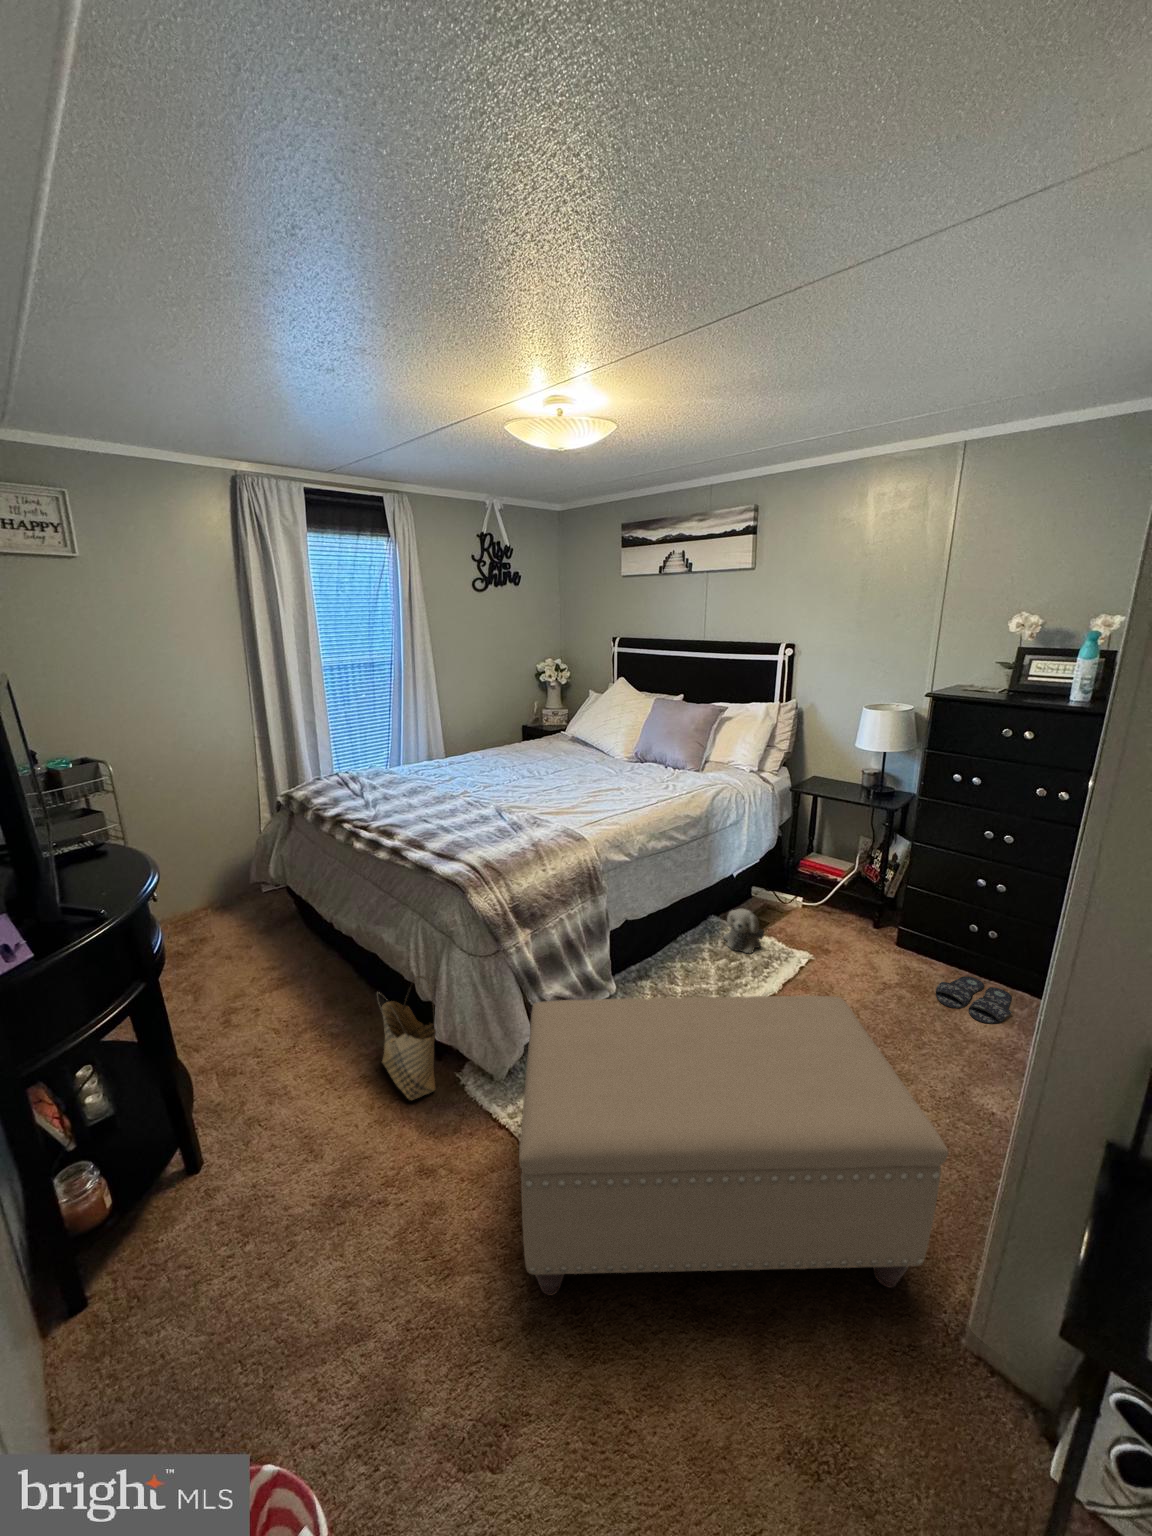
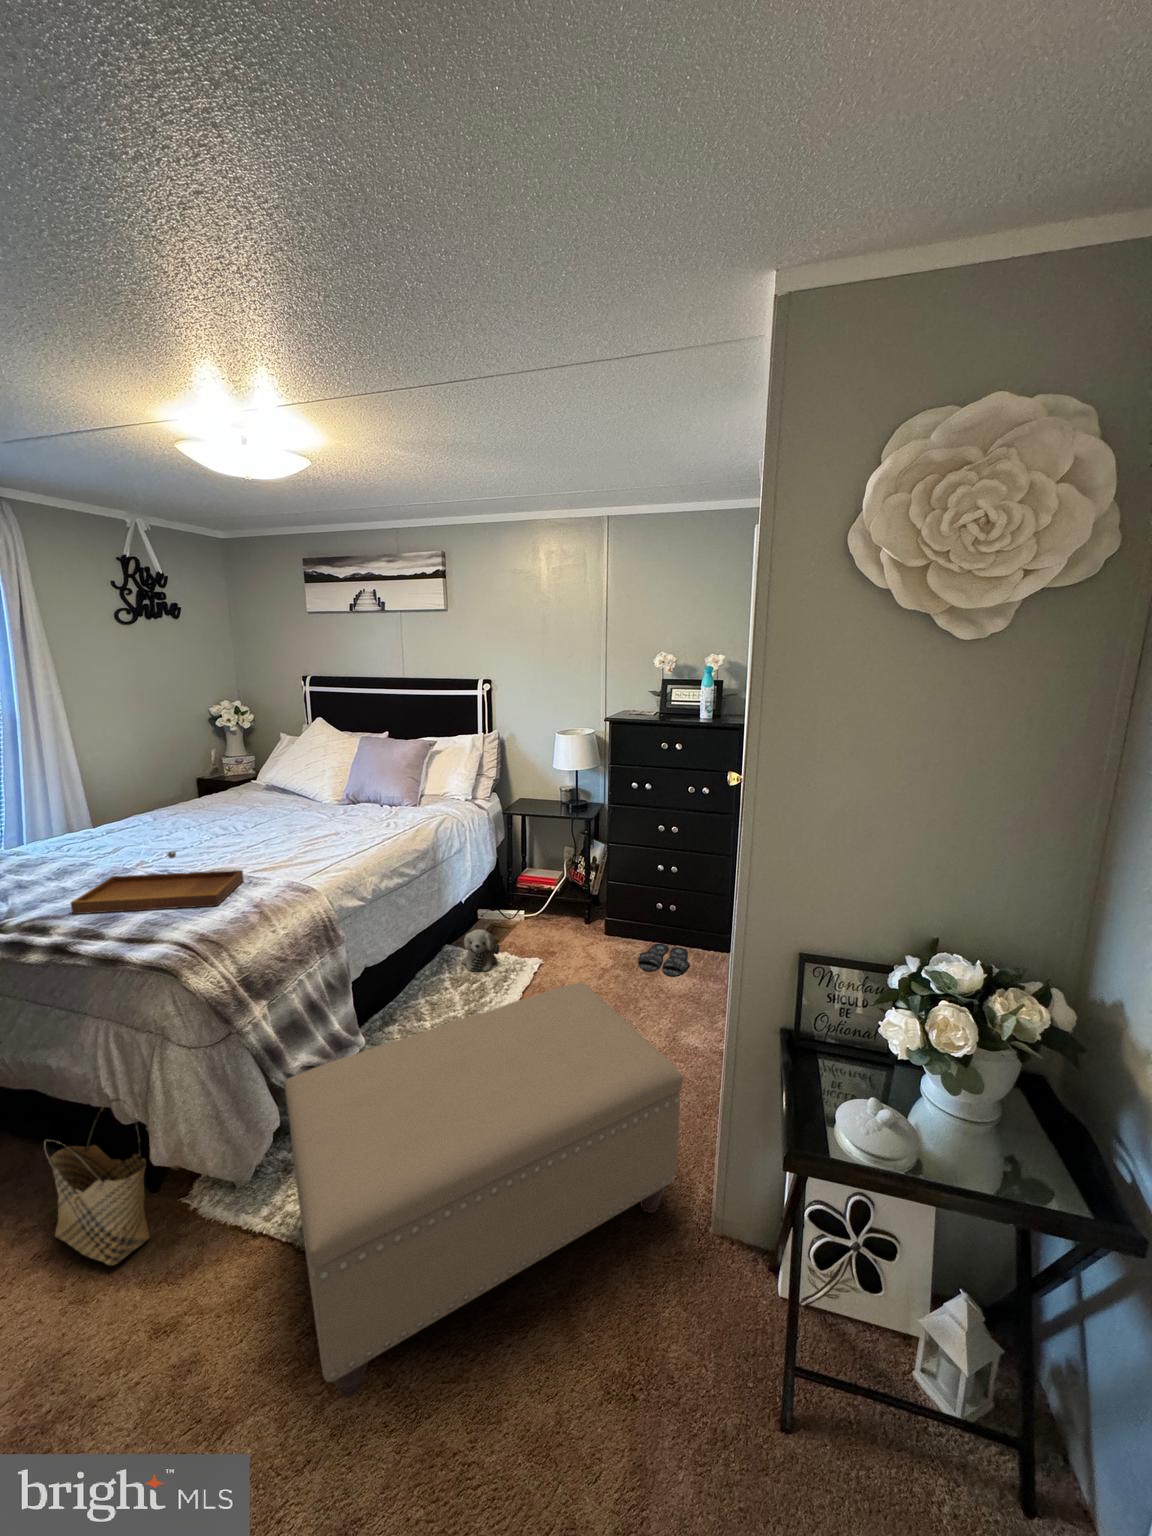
tray: none [411,788,530,840] -> present [71,851,244,914]

